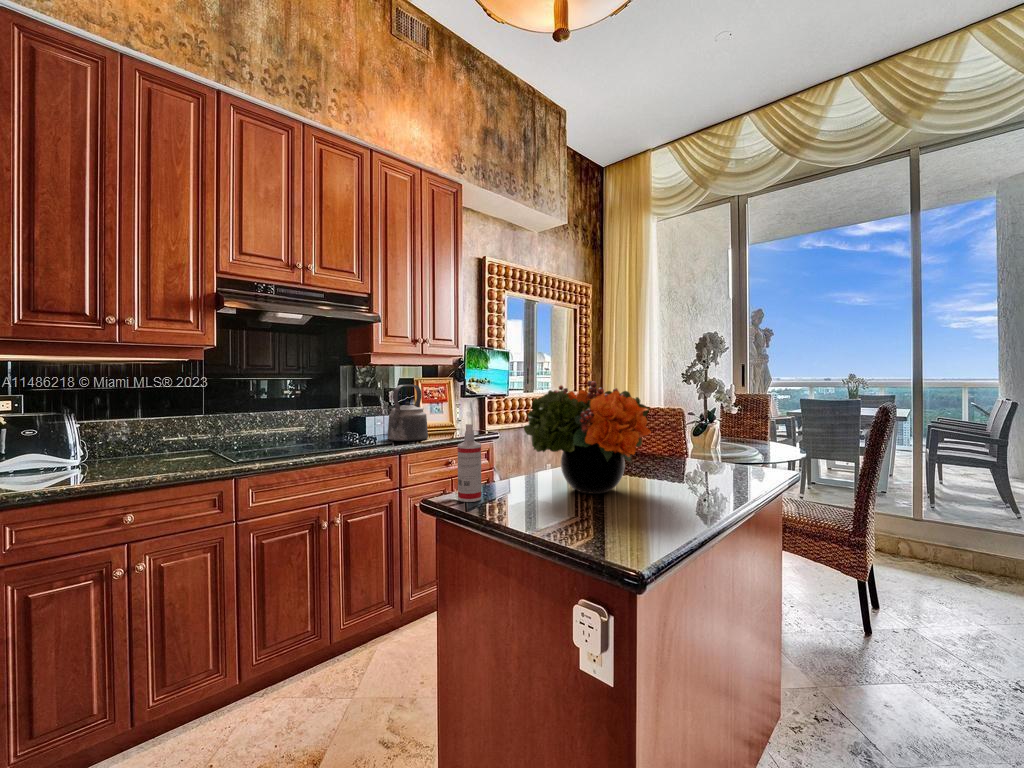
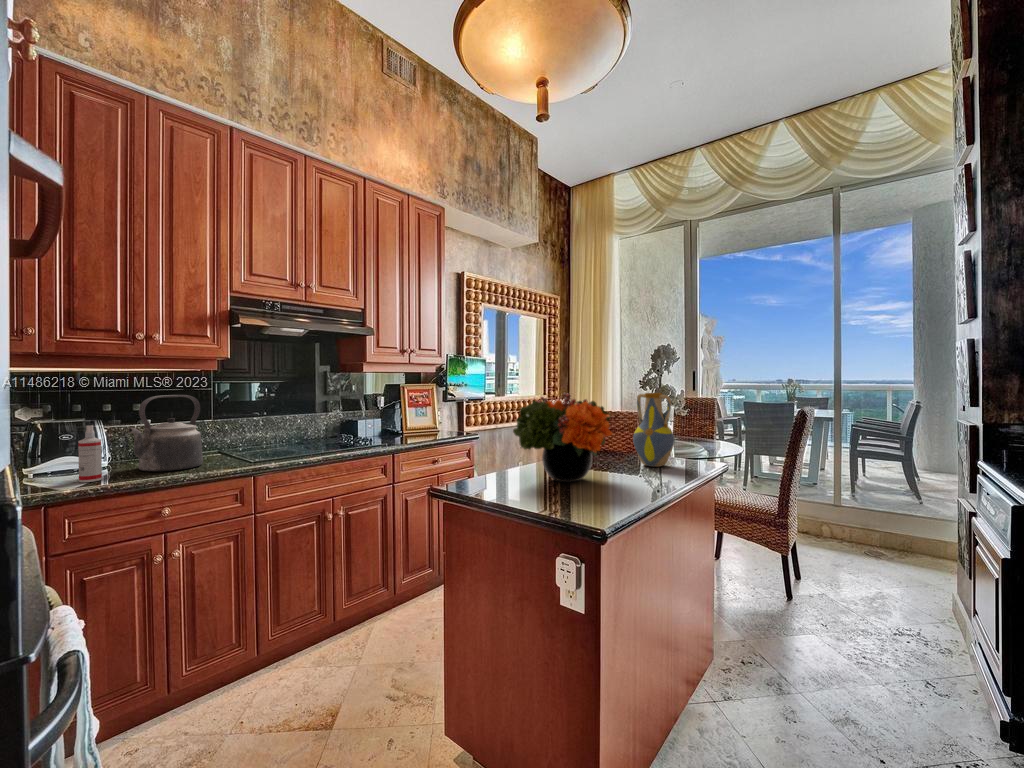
vase: none [677,382,730,474] -> present [633,393,674,467]
kettle: present [388,385,428,441] -> present [129,395,203,472]
spray bottle: present [458,424,481,502] -> present [78,425,102,482]

